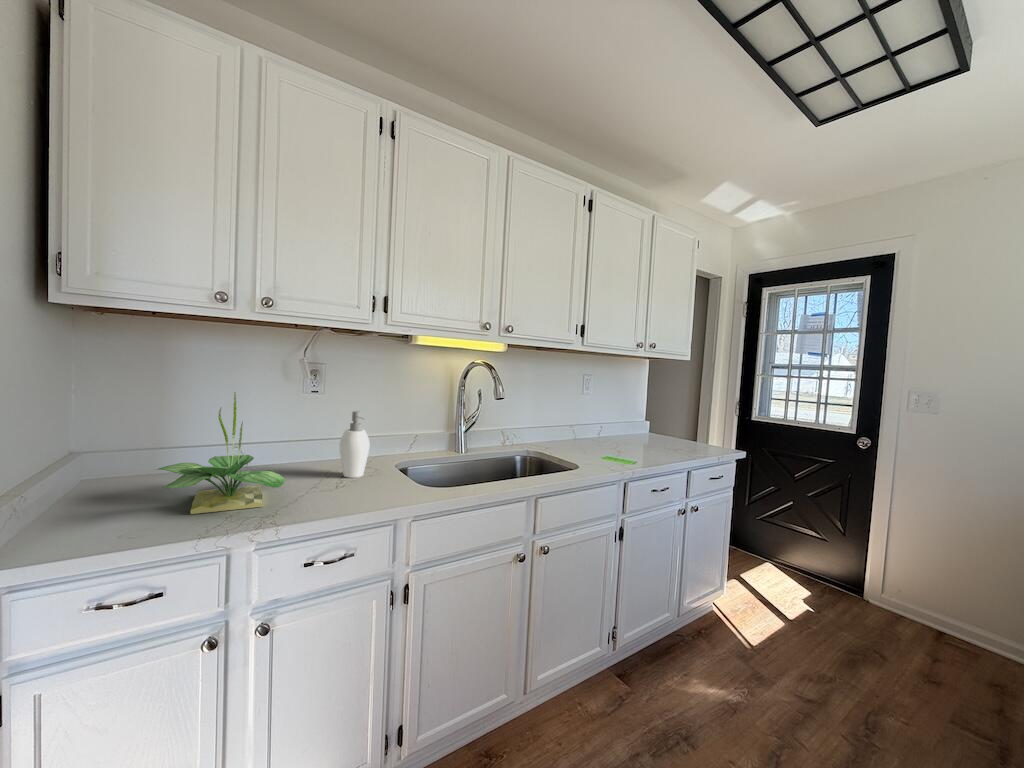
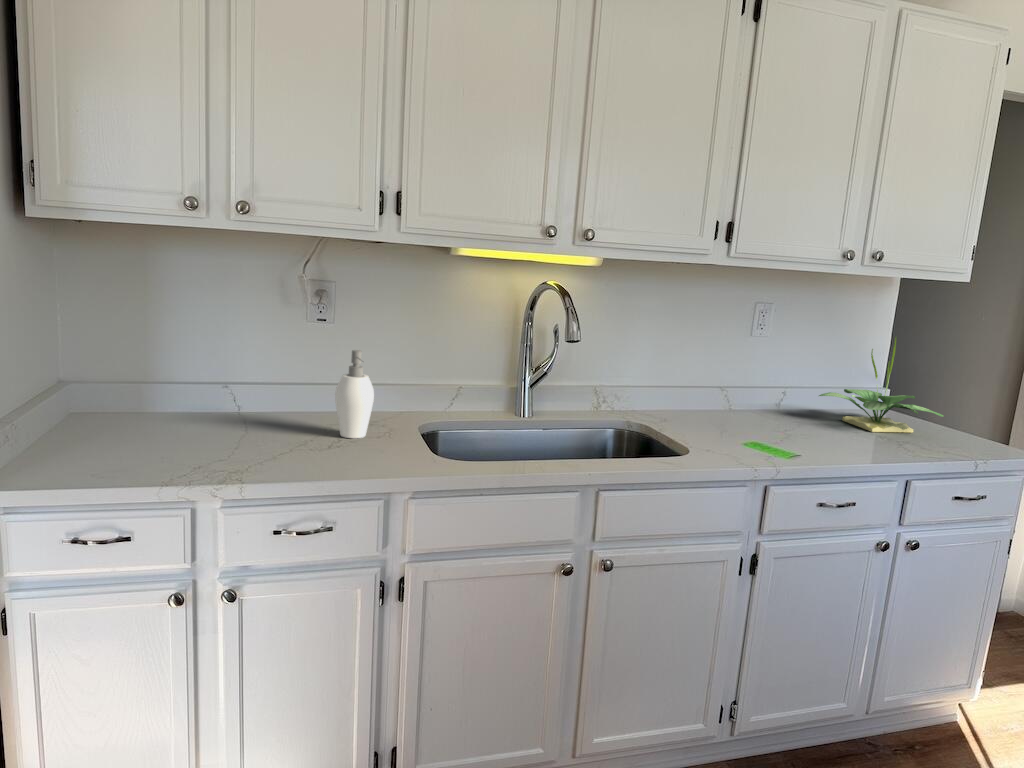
potted plant: present [158,392,286,514] -> present [819,337,943,432]

